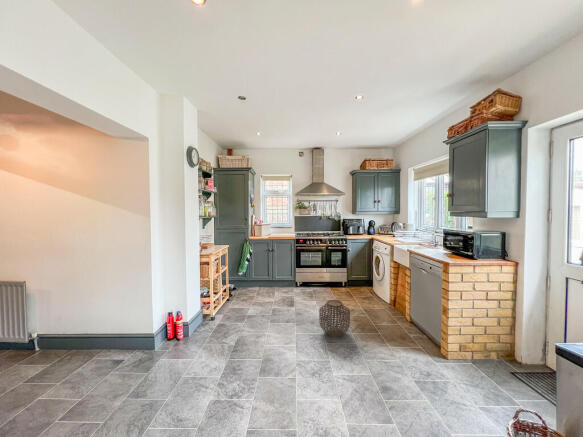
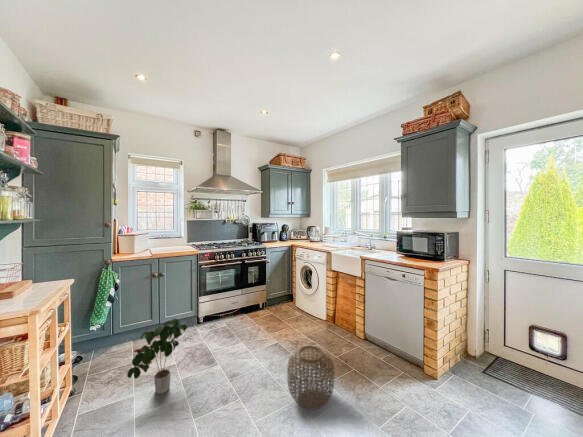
potted plant: none [246,272,278,310] -> present [127,319,187,394]

